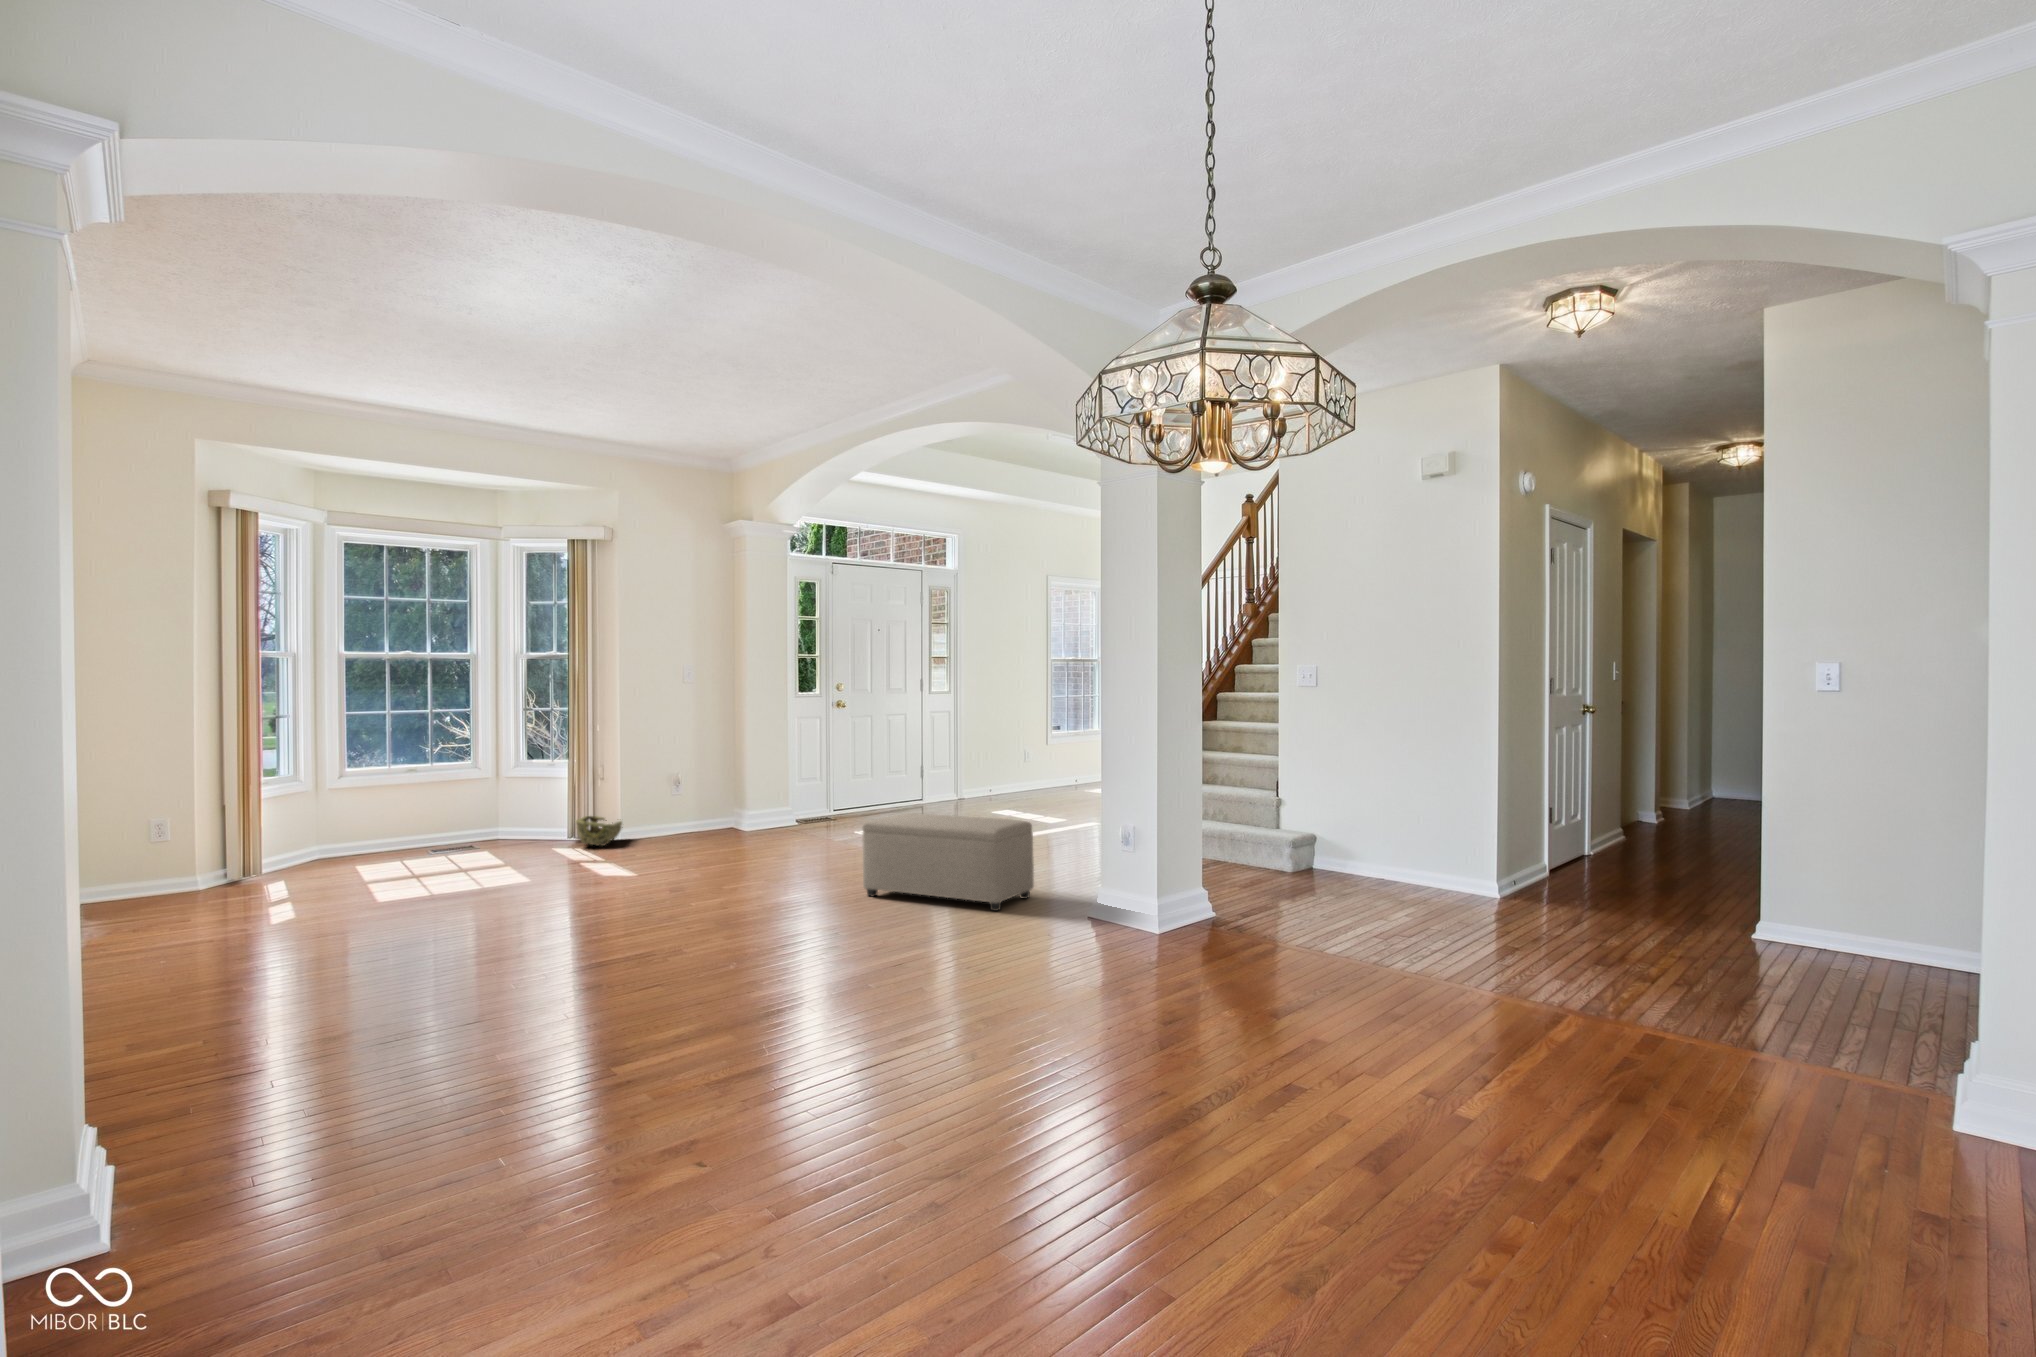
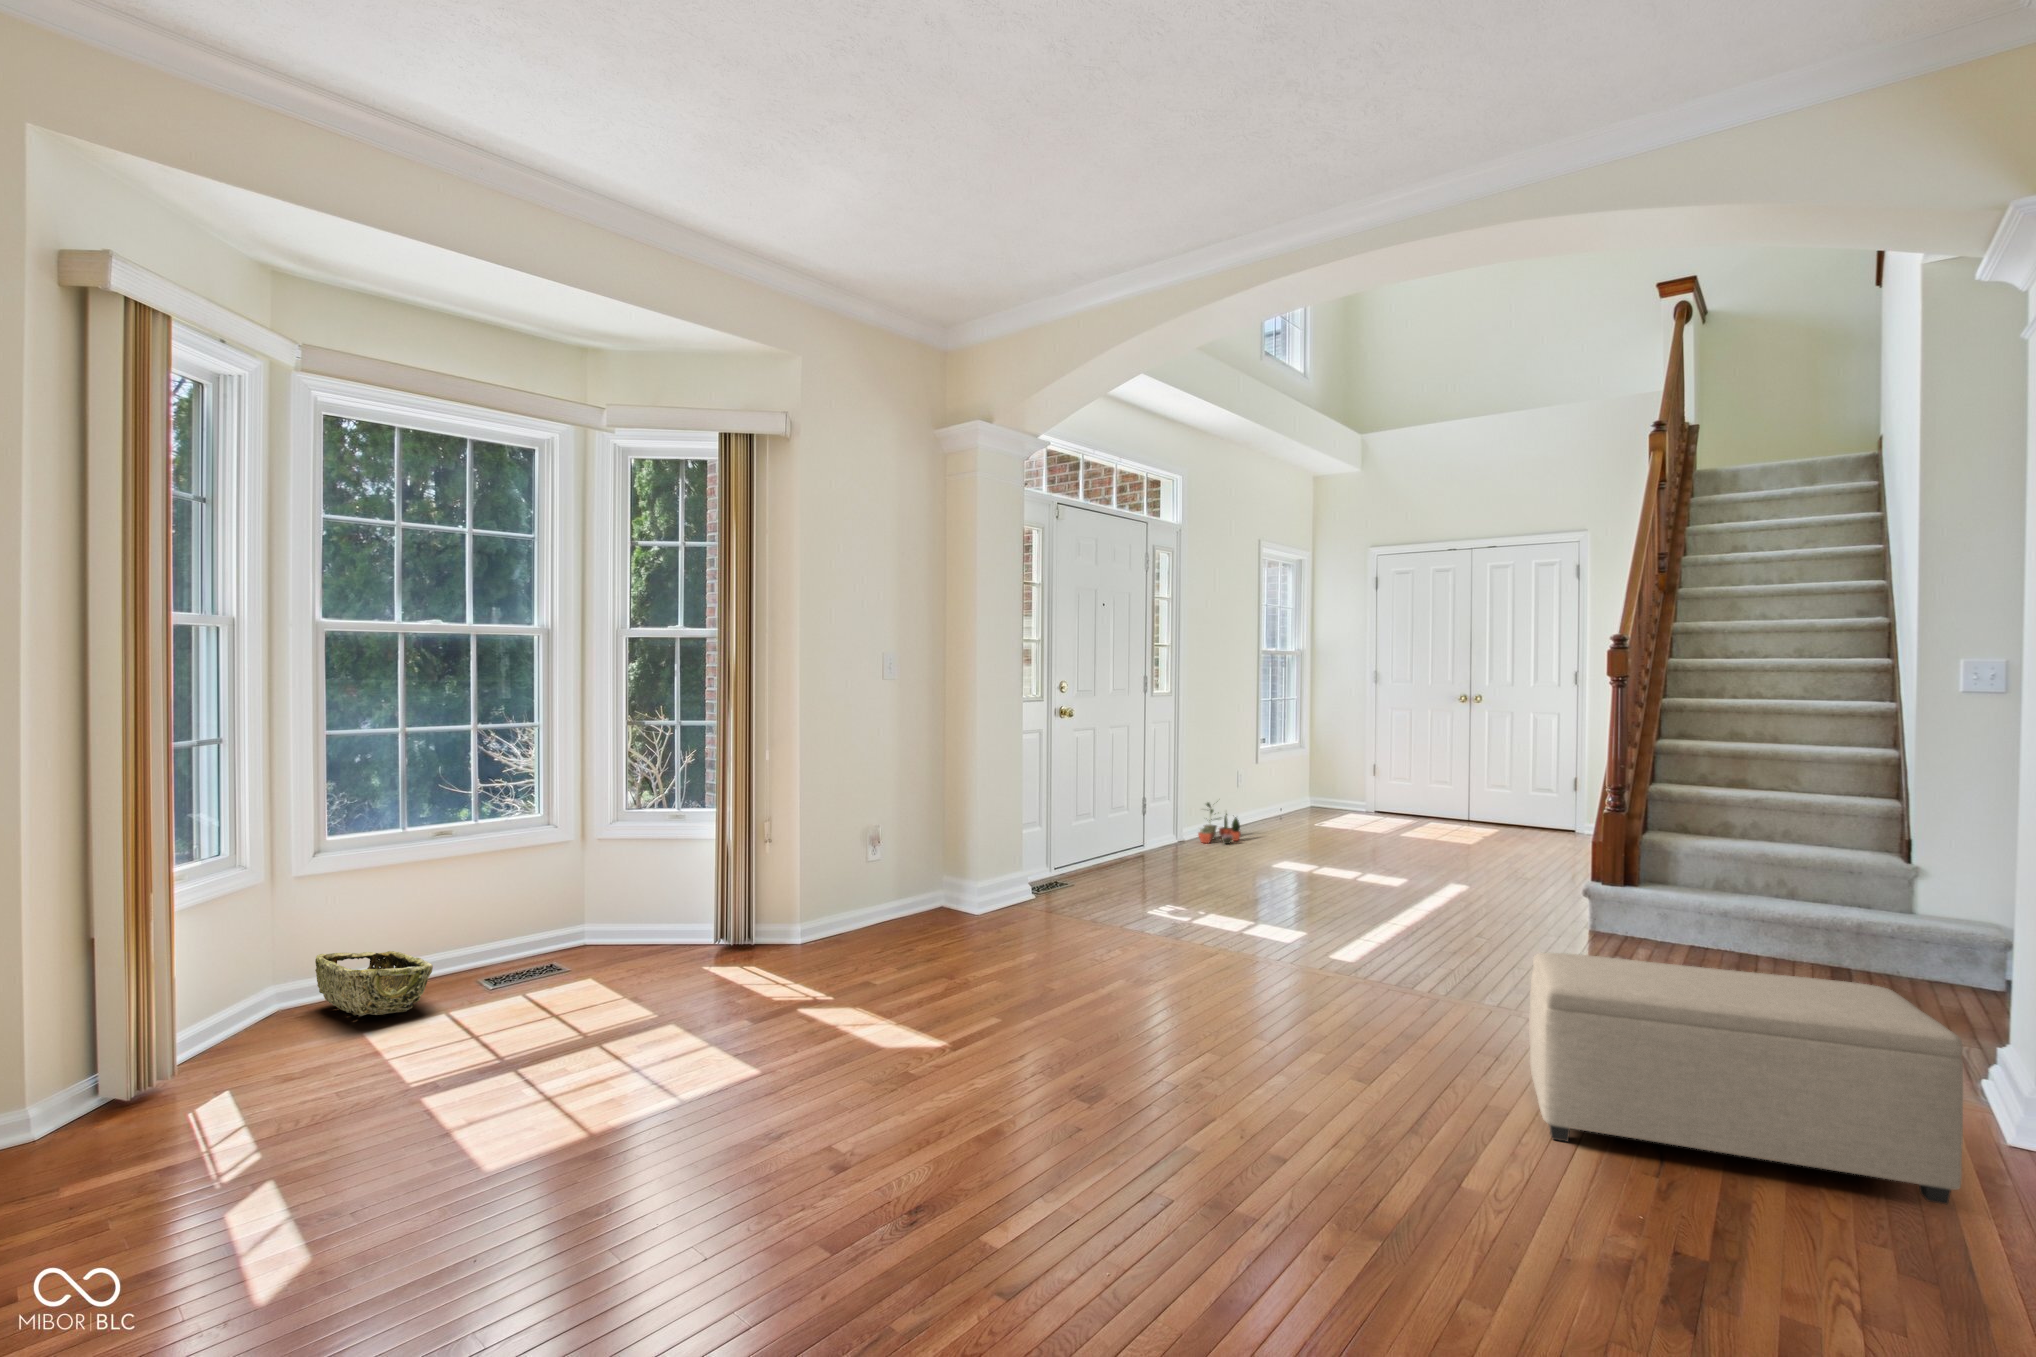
potted plant: none [968,766,1003,798] -> present [1198,803,1241,844]
woven basket: present [575,816,623,846] -> present [315,951,433,1016]

